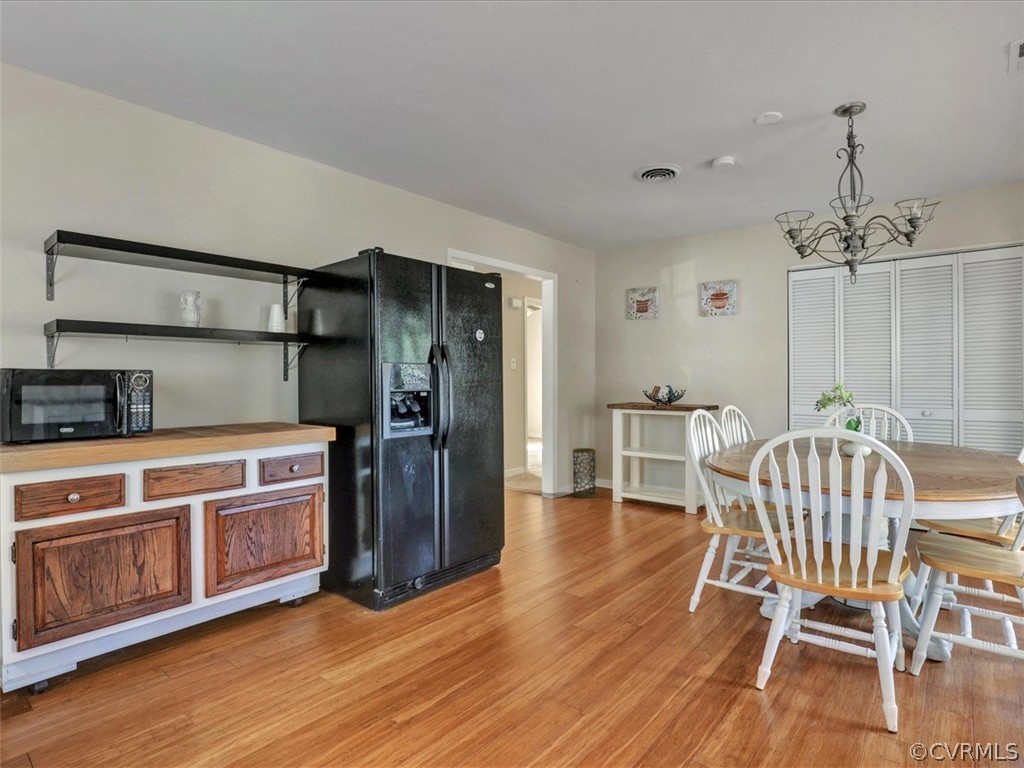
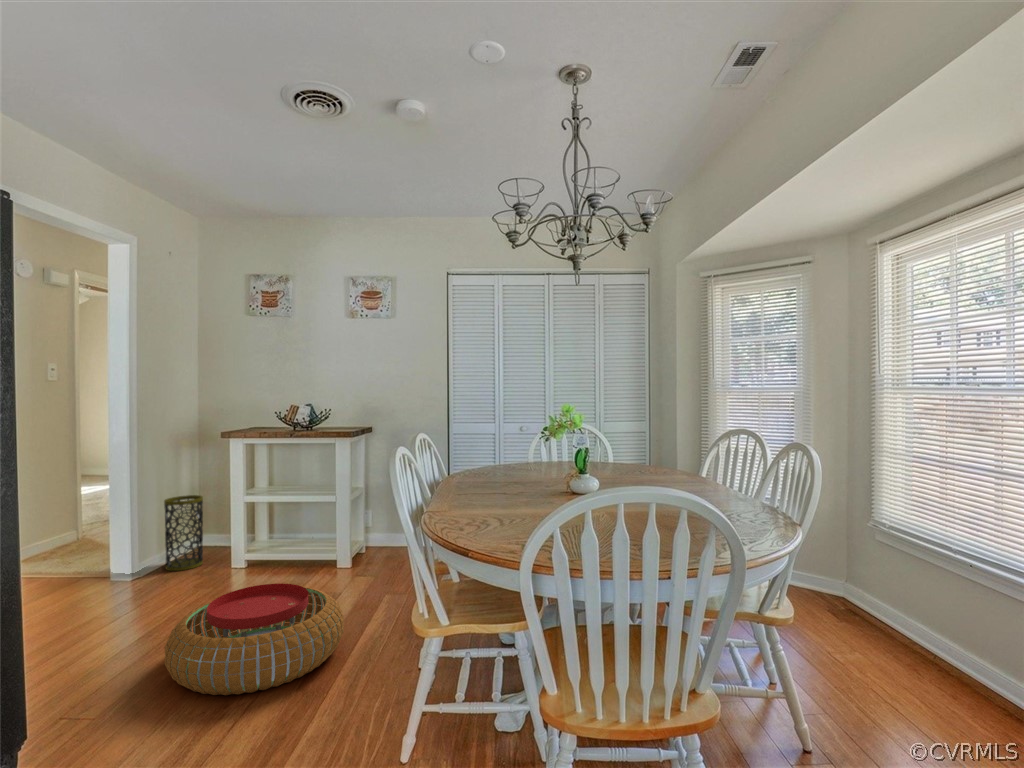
pouf: none [568,504,675,563] -> present [165,584,344,695]

